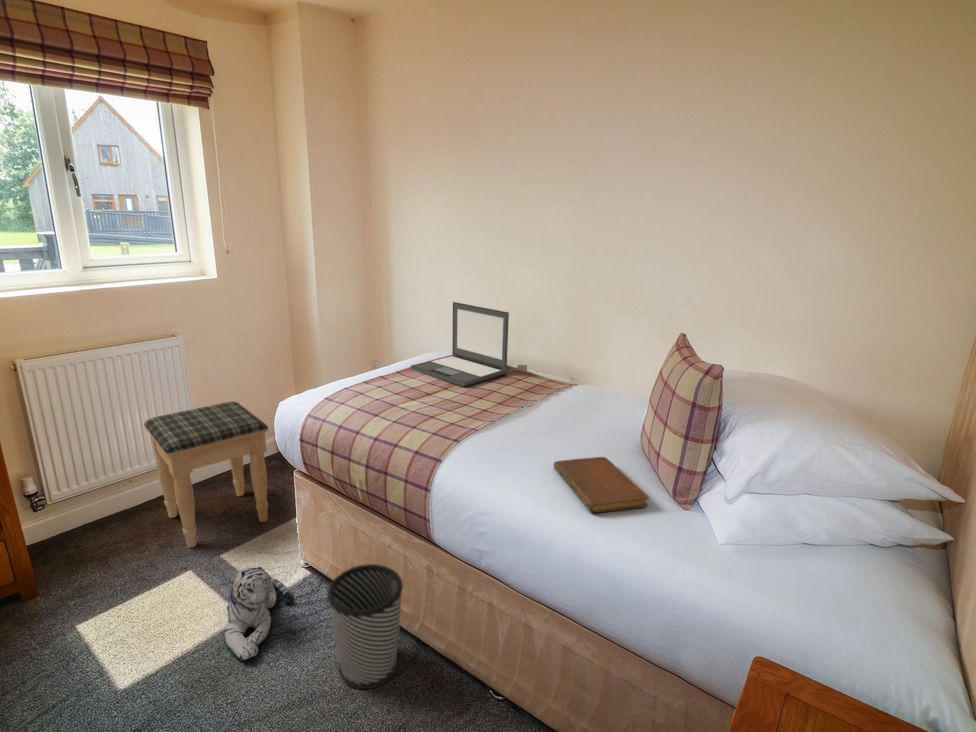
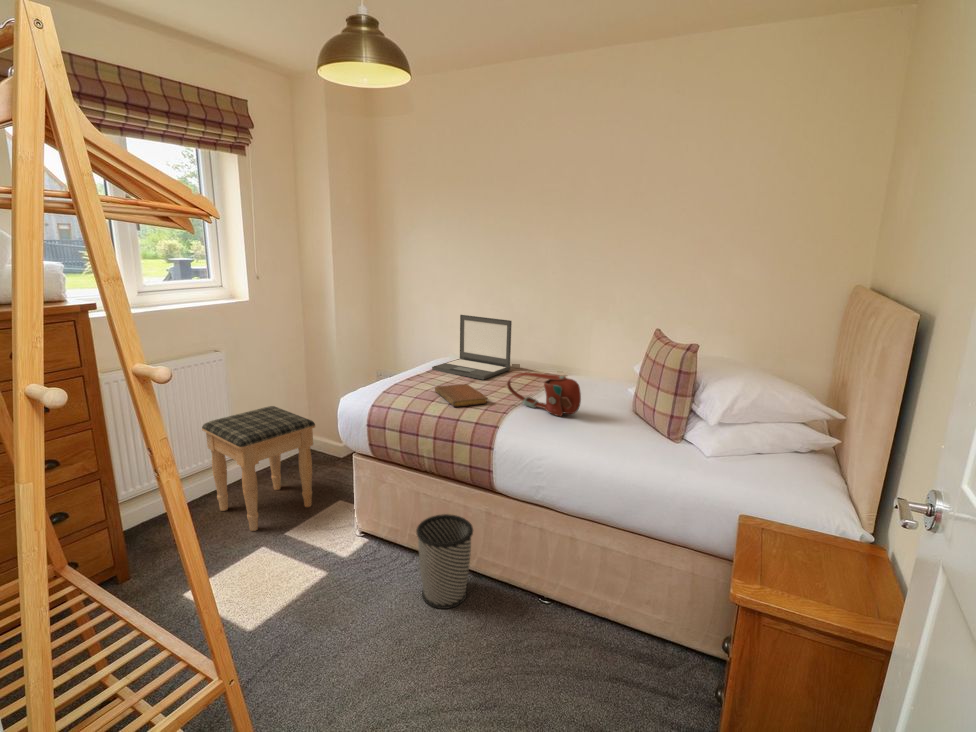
handbag: none [473,387,561,450] -> present [507,373,581,416]
notebook: present [554,457,649,513] -> present [435,384,487,407]
plush toy: present [224,567,291,661] -> none [310,529,363,602]

